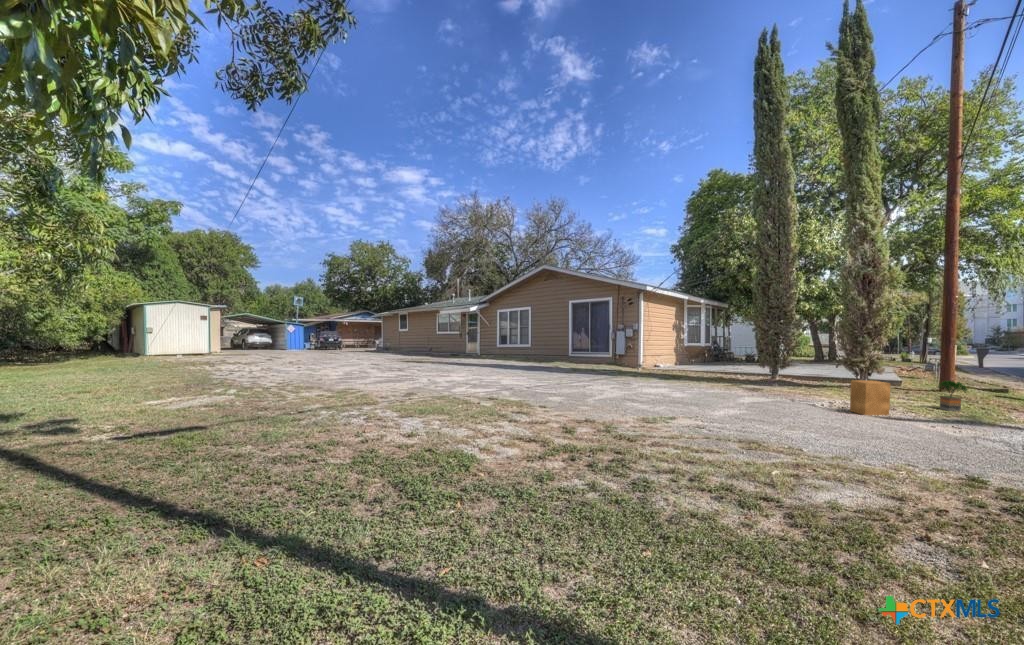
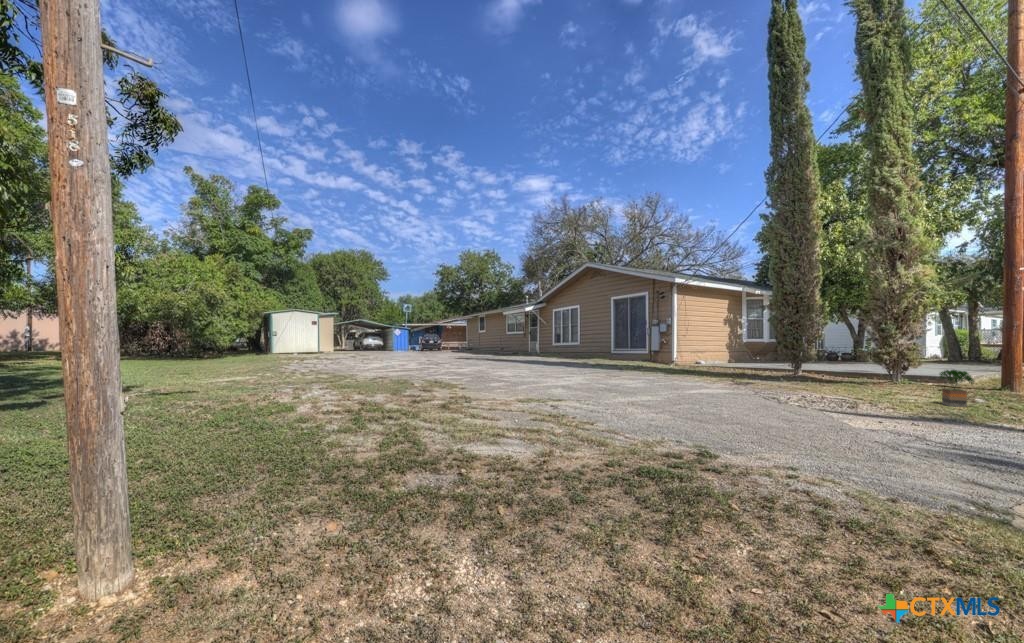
cardboard box: present [850,380,891,415] -> none [807,368,849,408]

